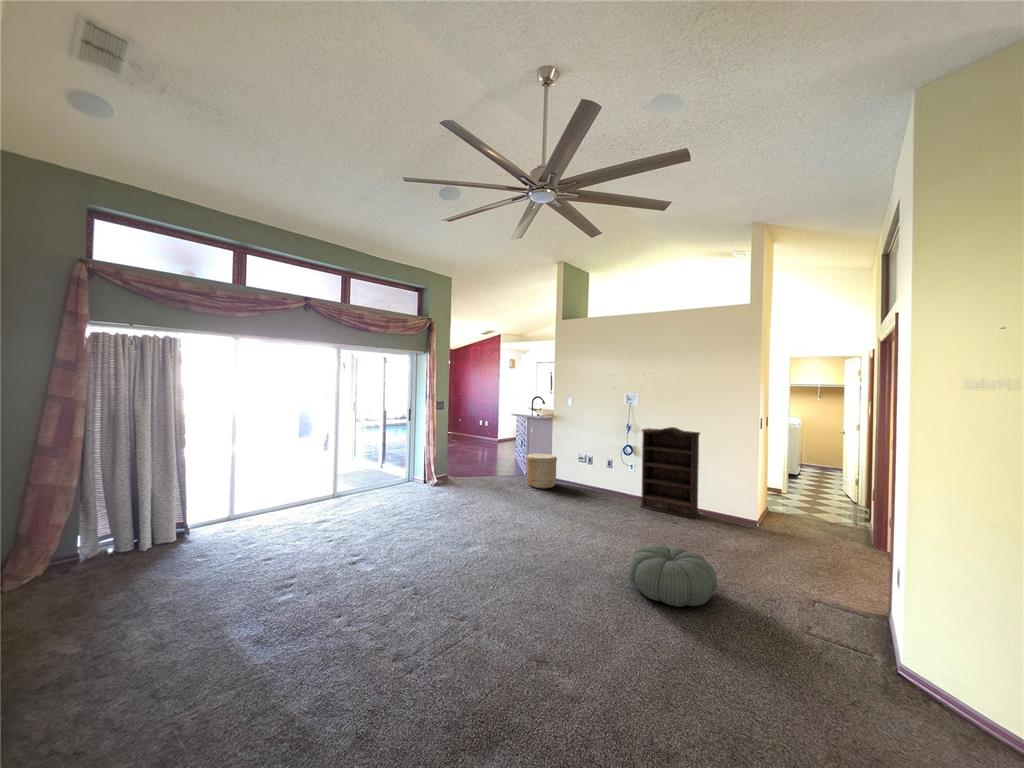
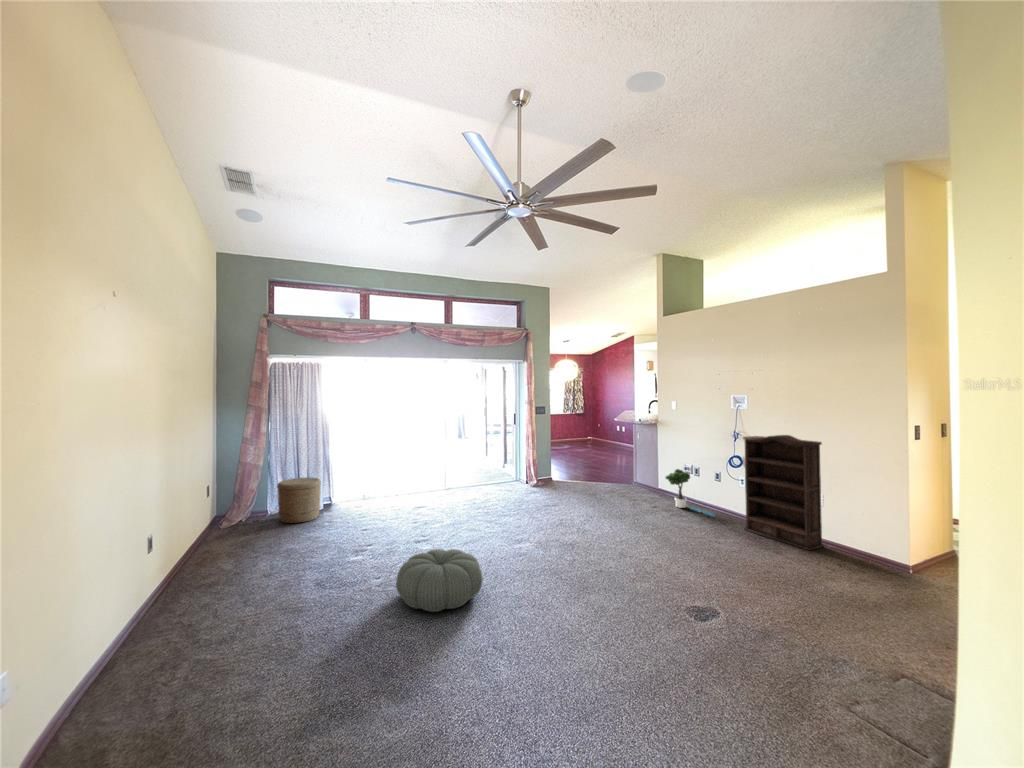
woven basket: present [526,454,557,488] -> present [277,477,321,523]
potted tree: none [567,459,612,499] -> present [665,469,715,517]
pouf: present [628,545,717,607] -> present [396,549,482,612]

